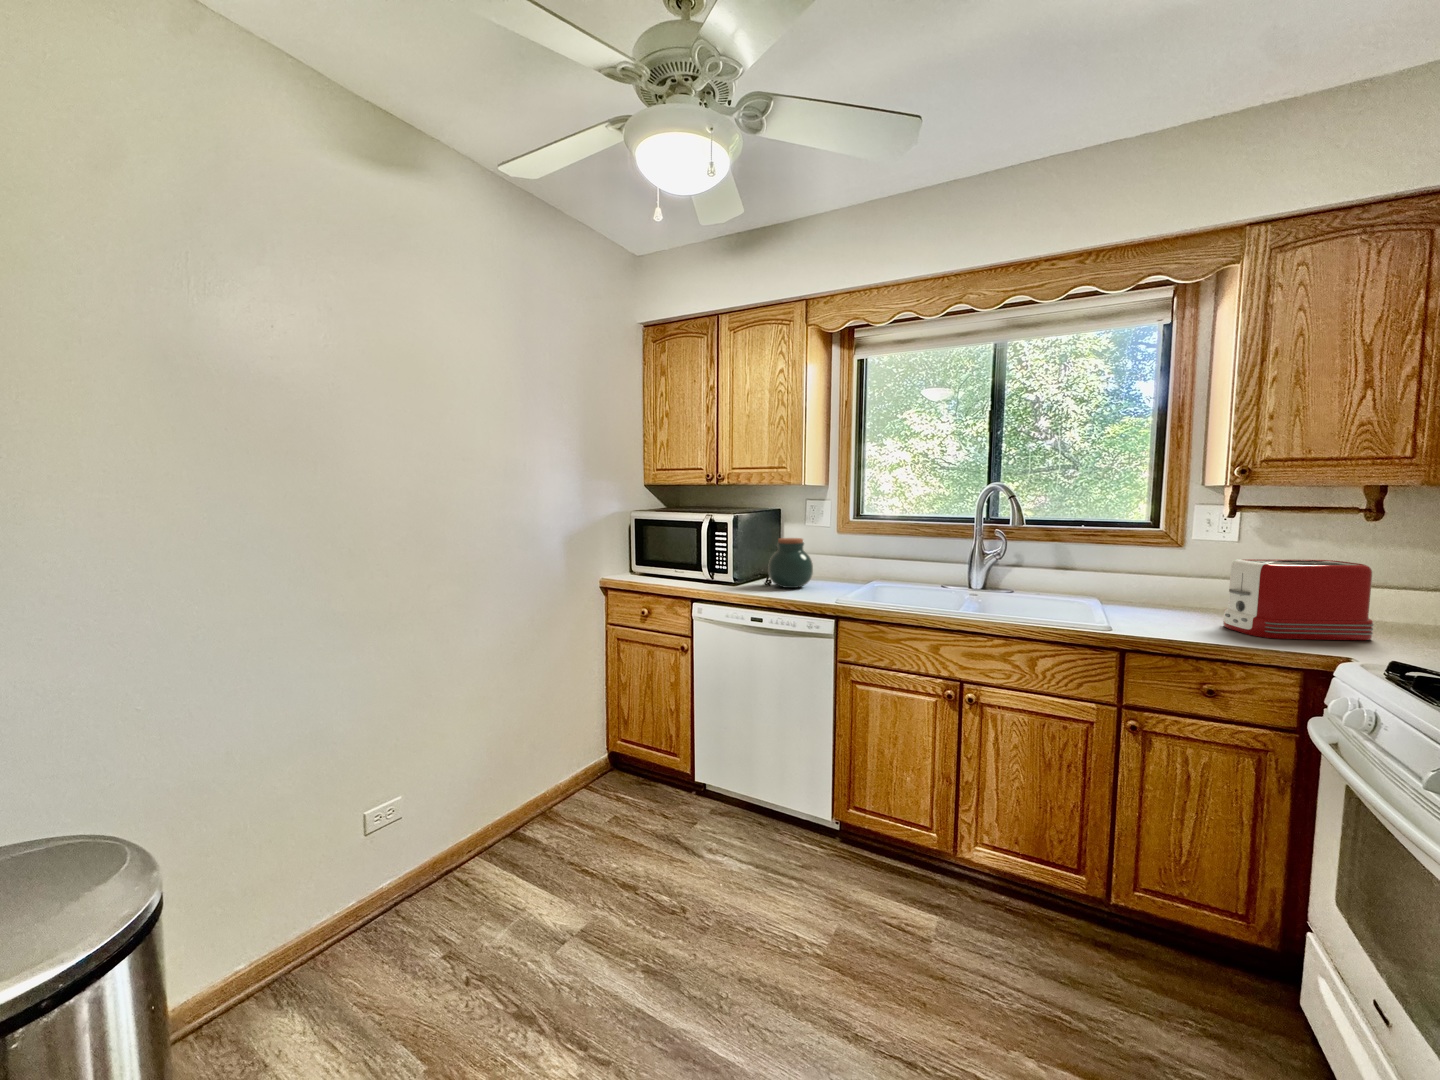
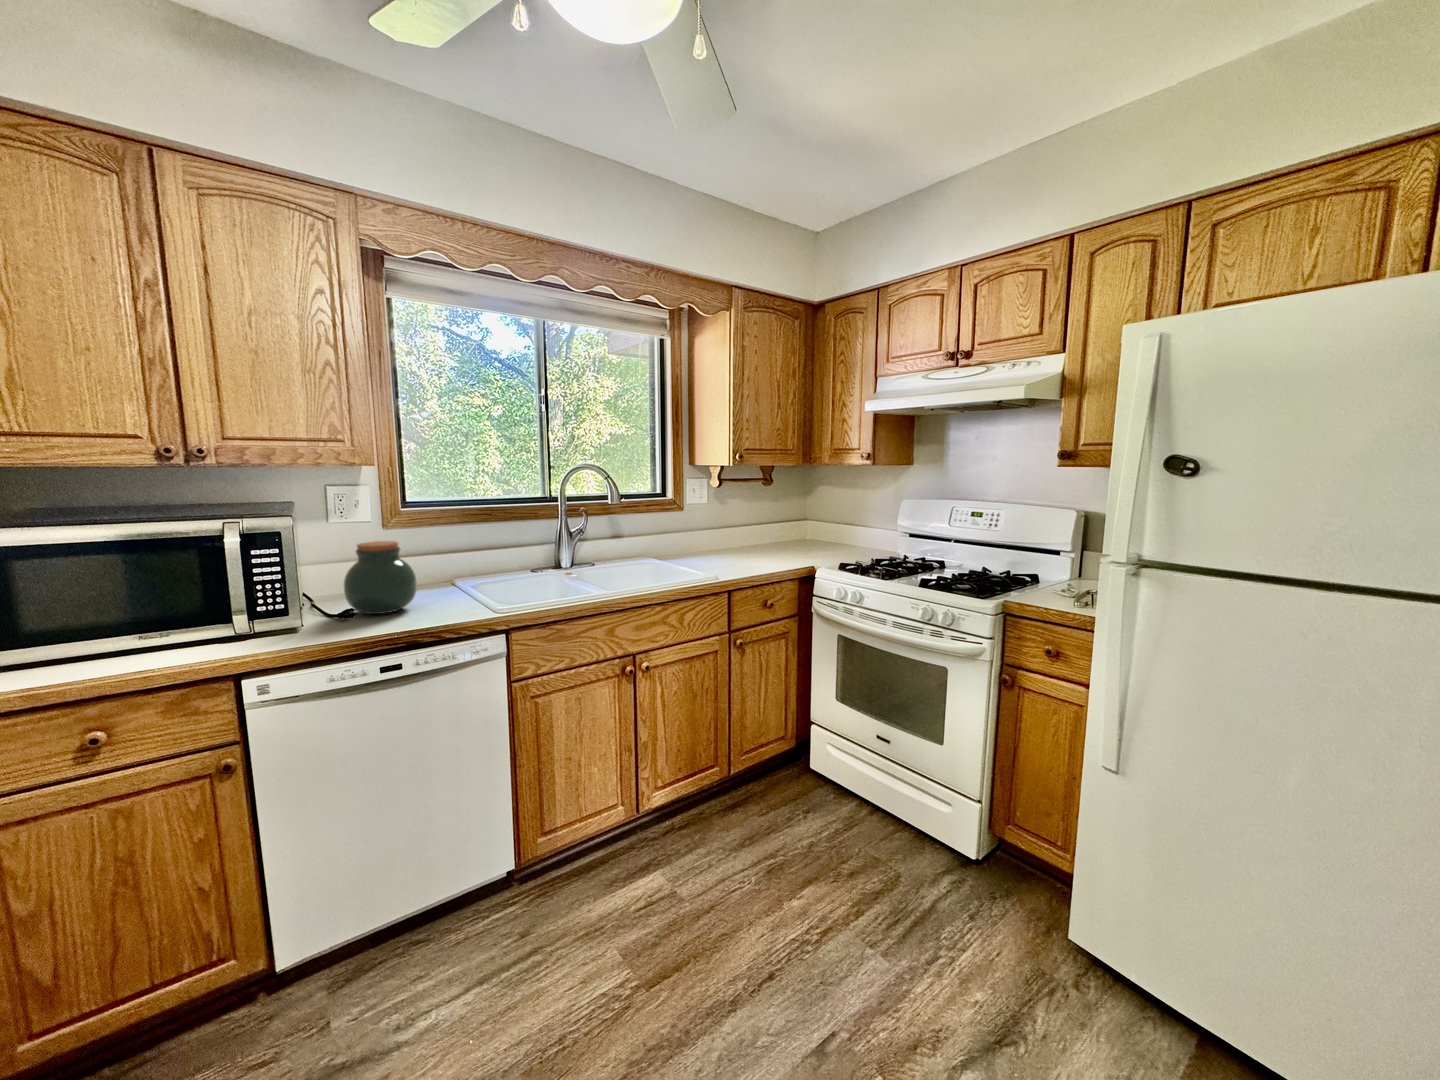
toaster: present [1223,559,1374,640] -> none [744,513,798,565]

